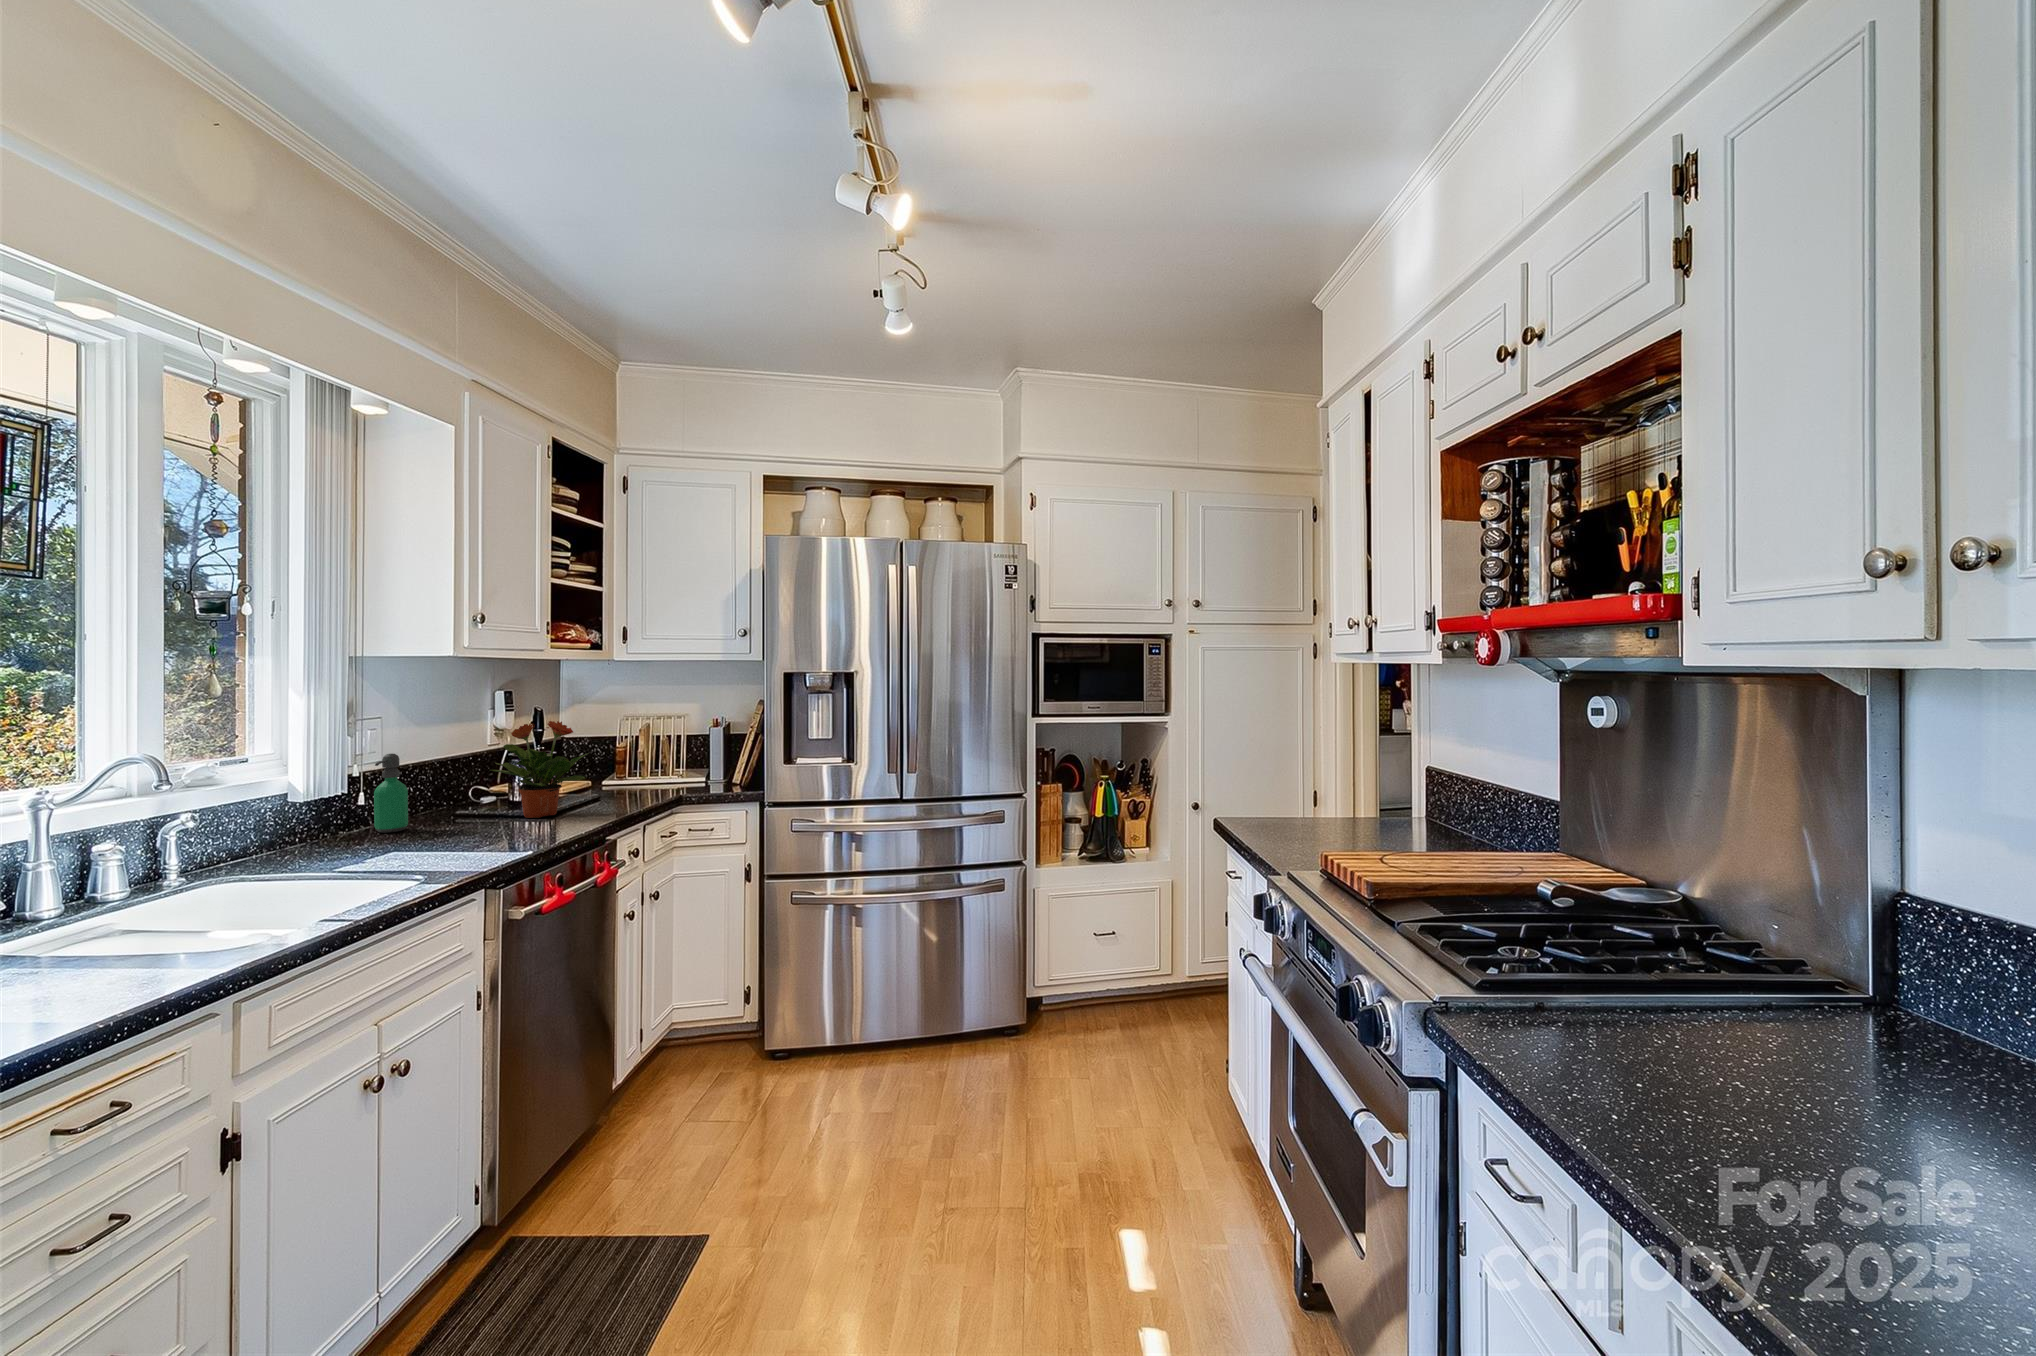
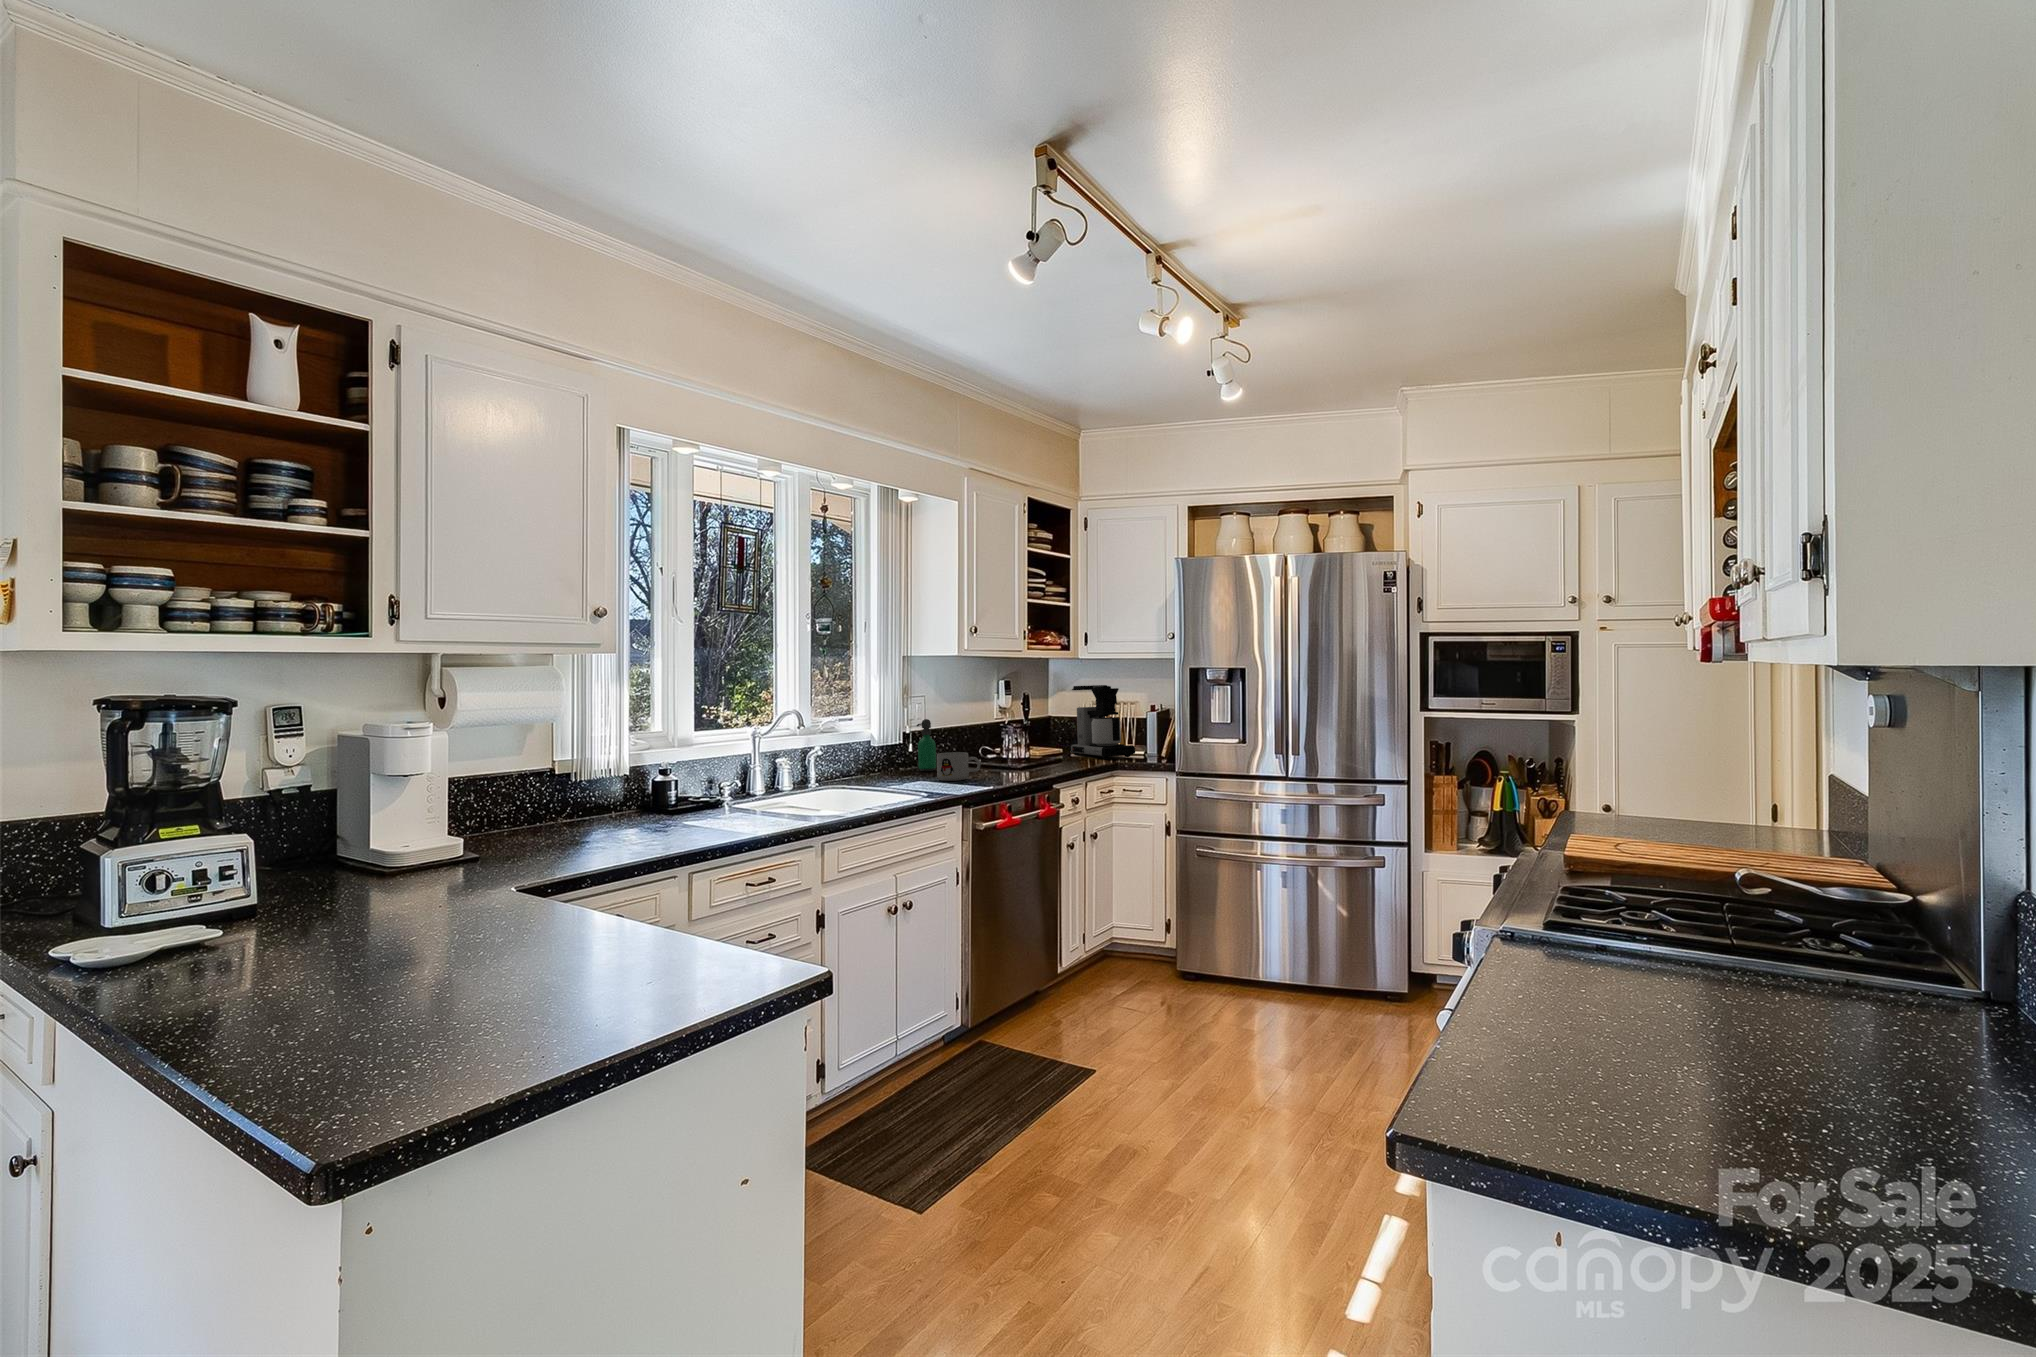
coffee maker: none [603,696,699,790] -> present [1069,685,1135,759]
potted plant: present [491,721,588,818] -> none [982,699,1044,769]
mug: none [428,803,503,848] -> present [937,752,981,781]

